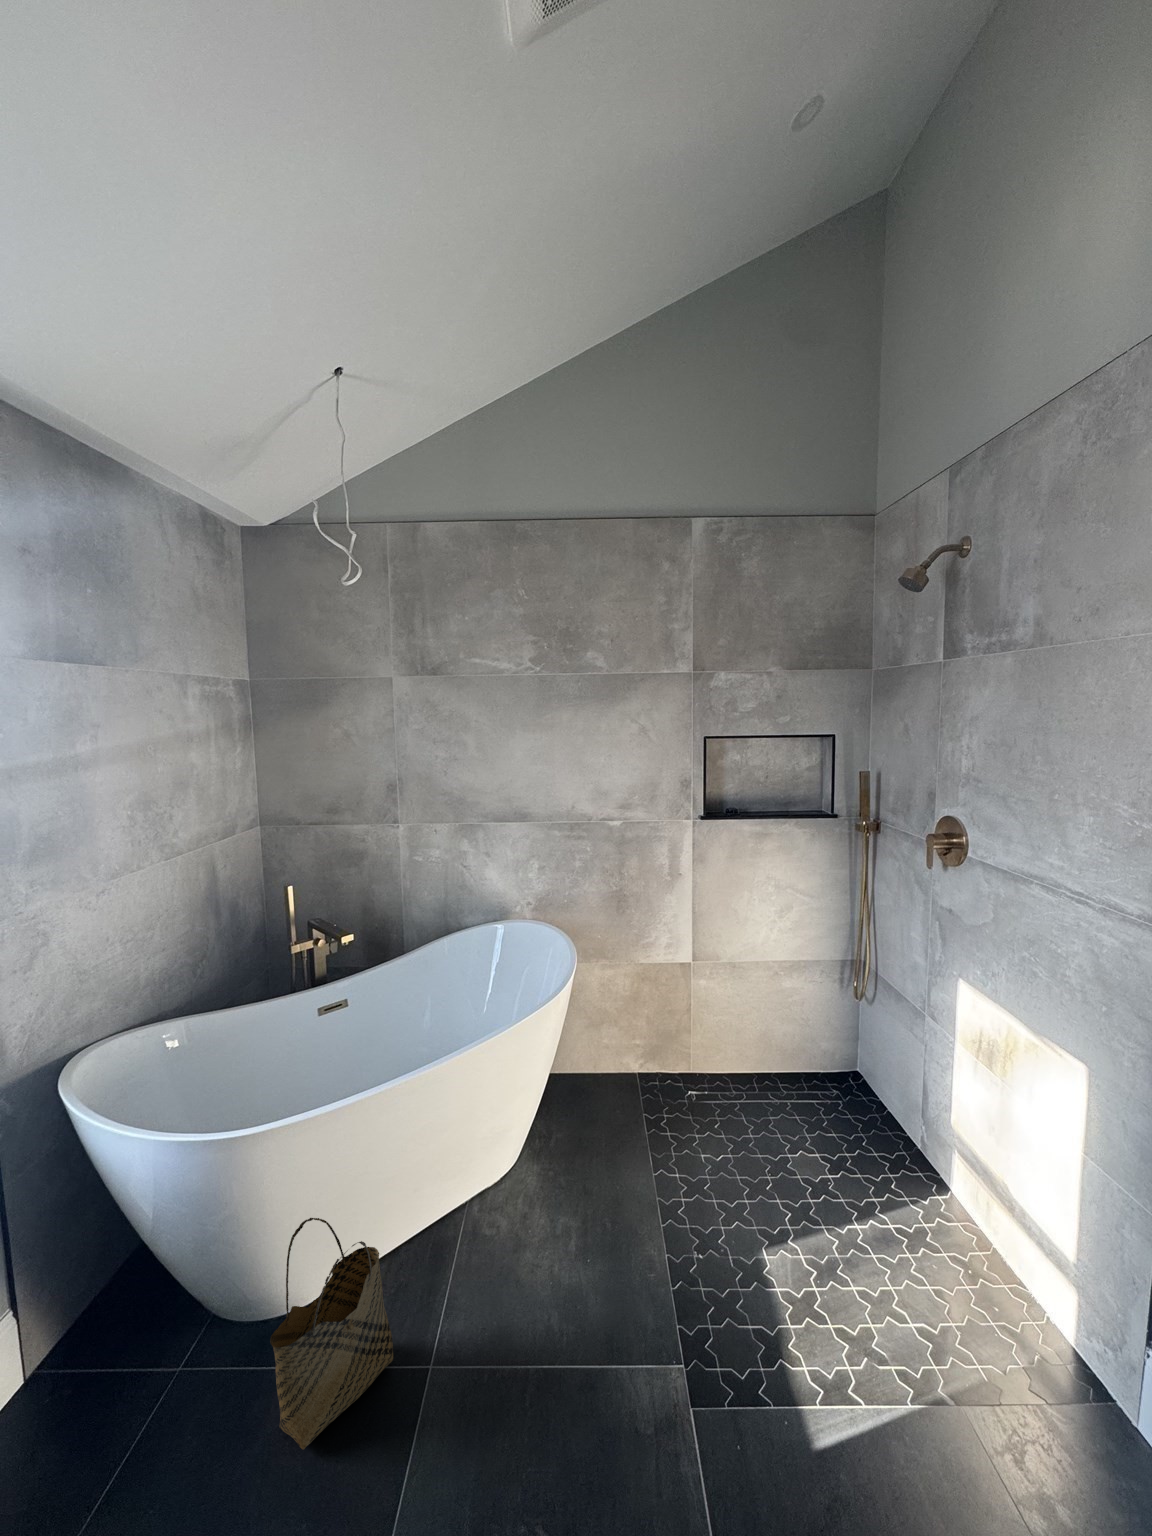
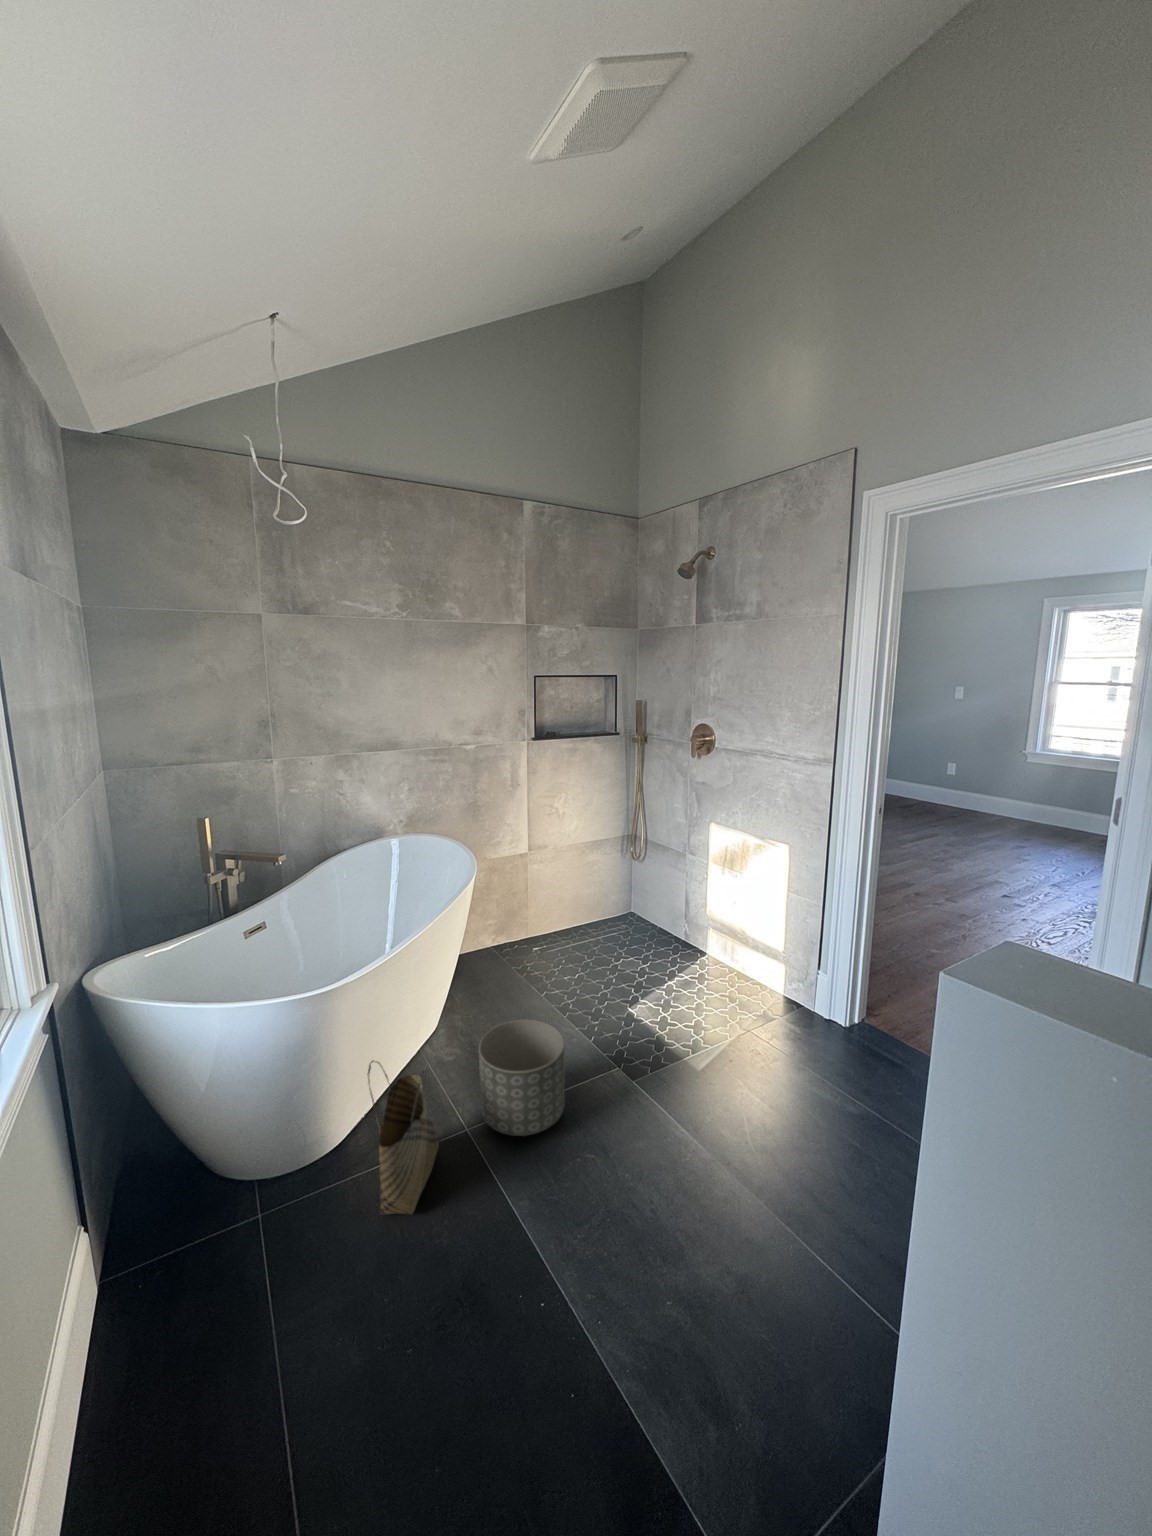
planter: none [455,1215,577,1407] -> present [479,1020,565,1136]

